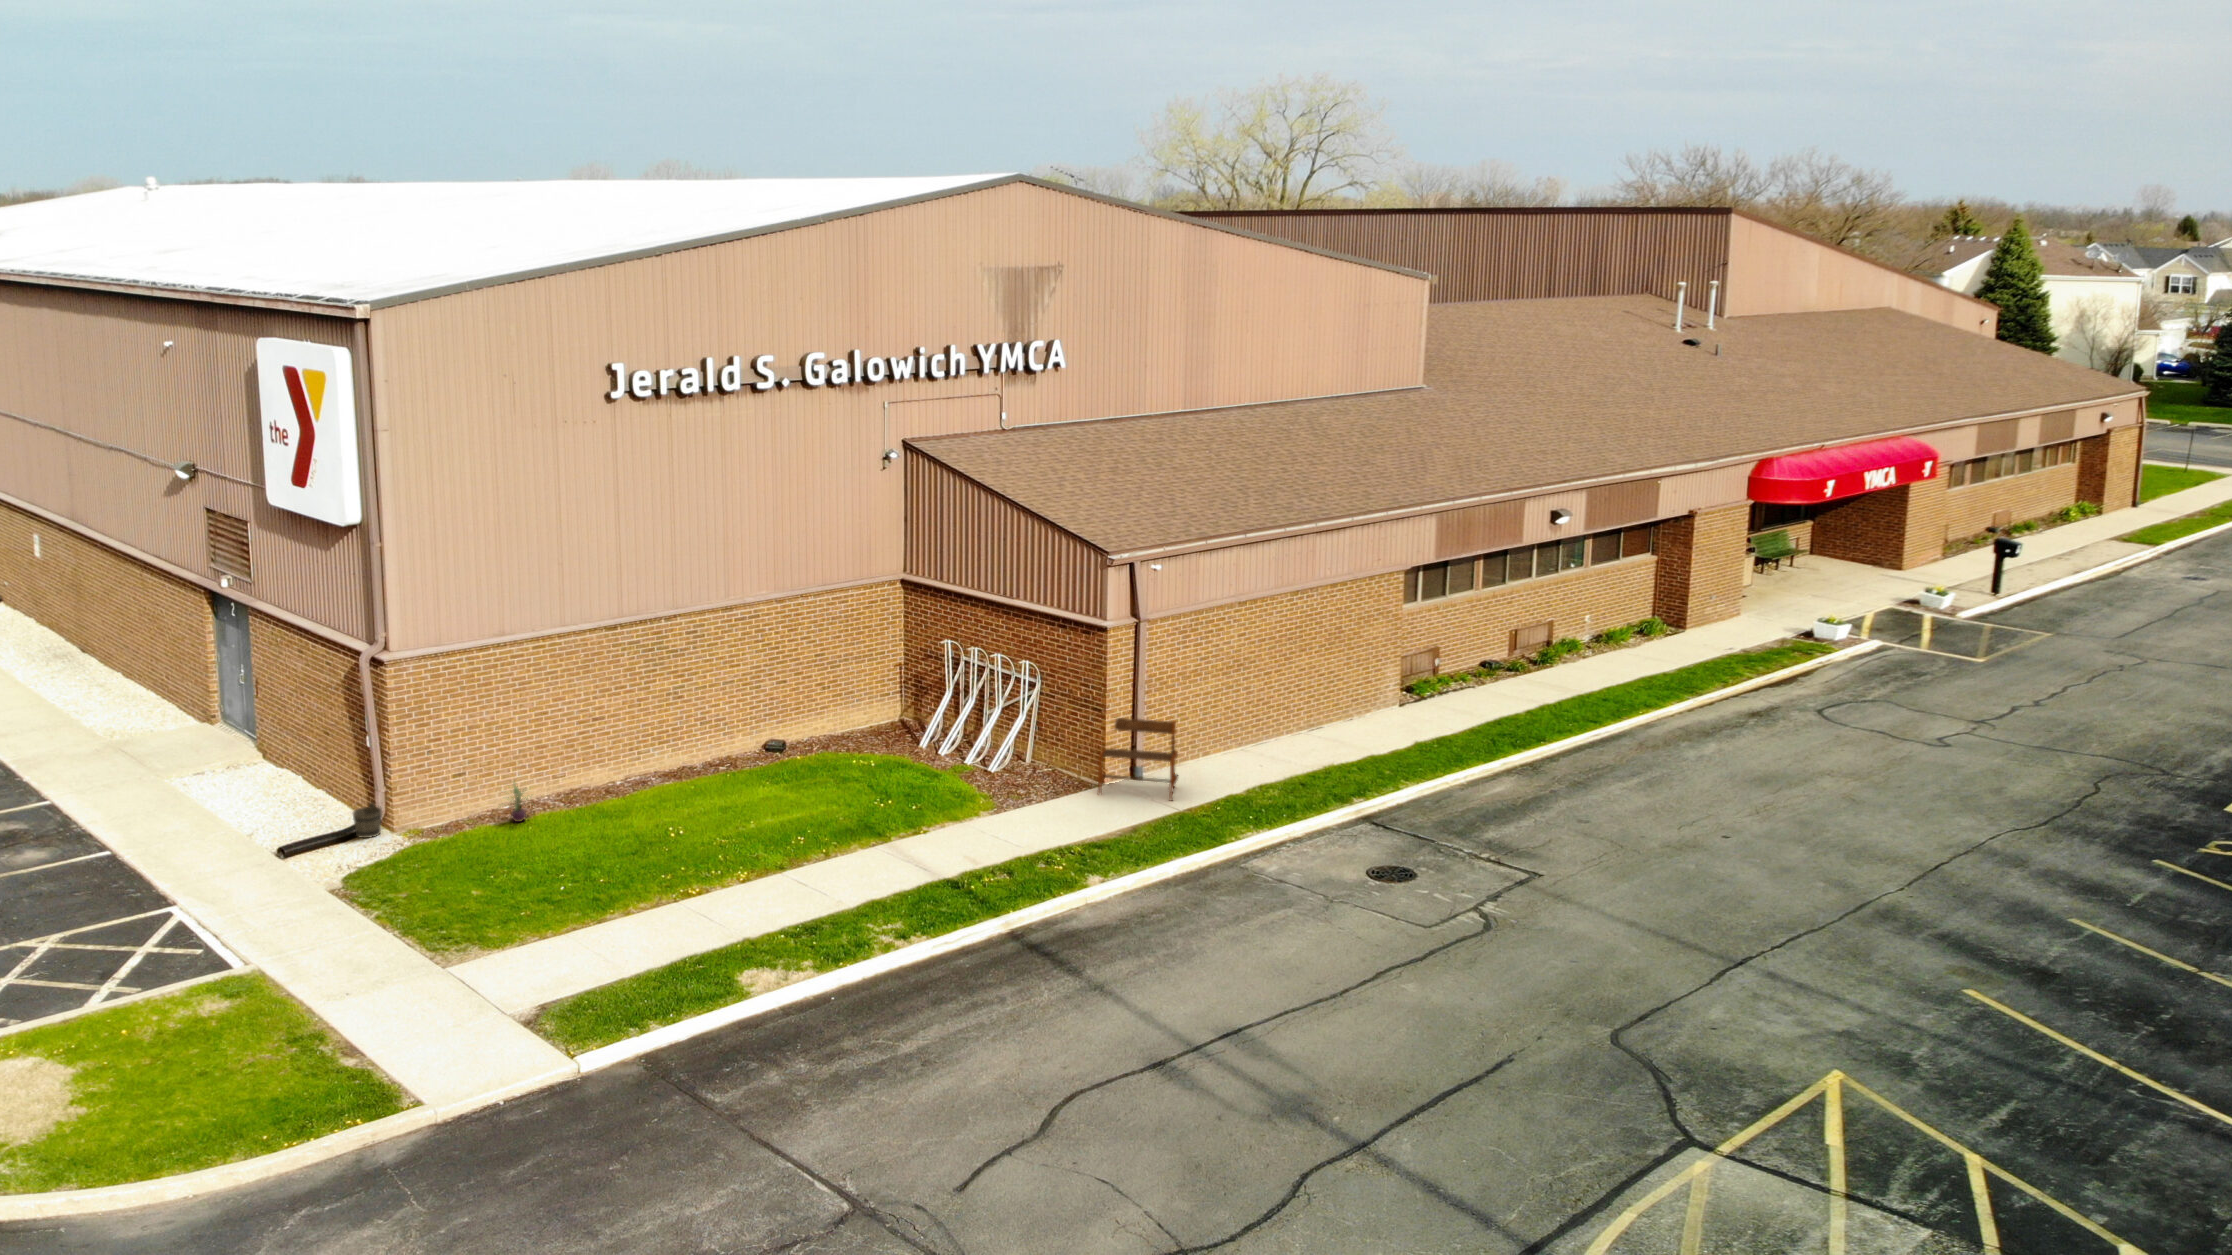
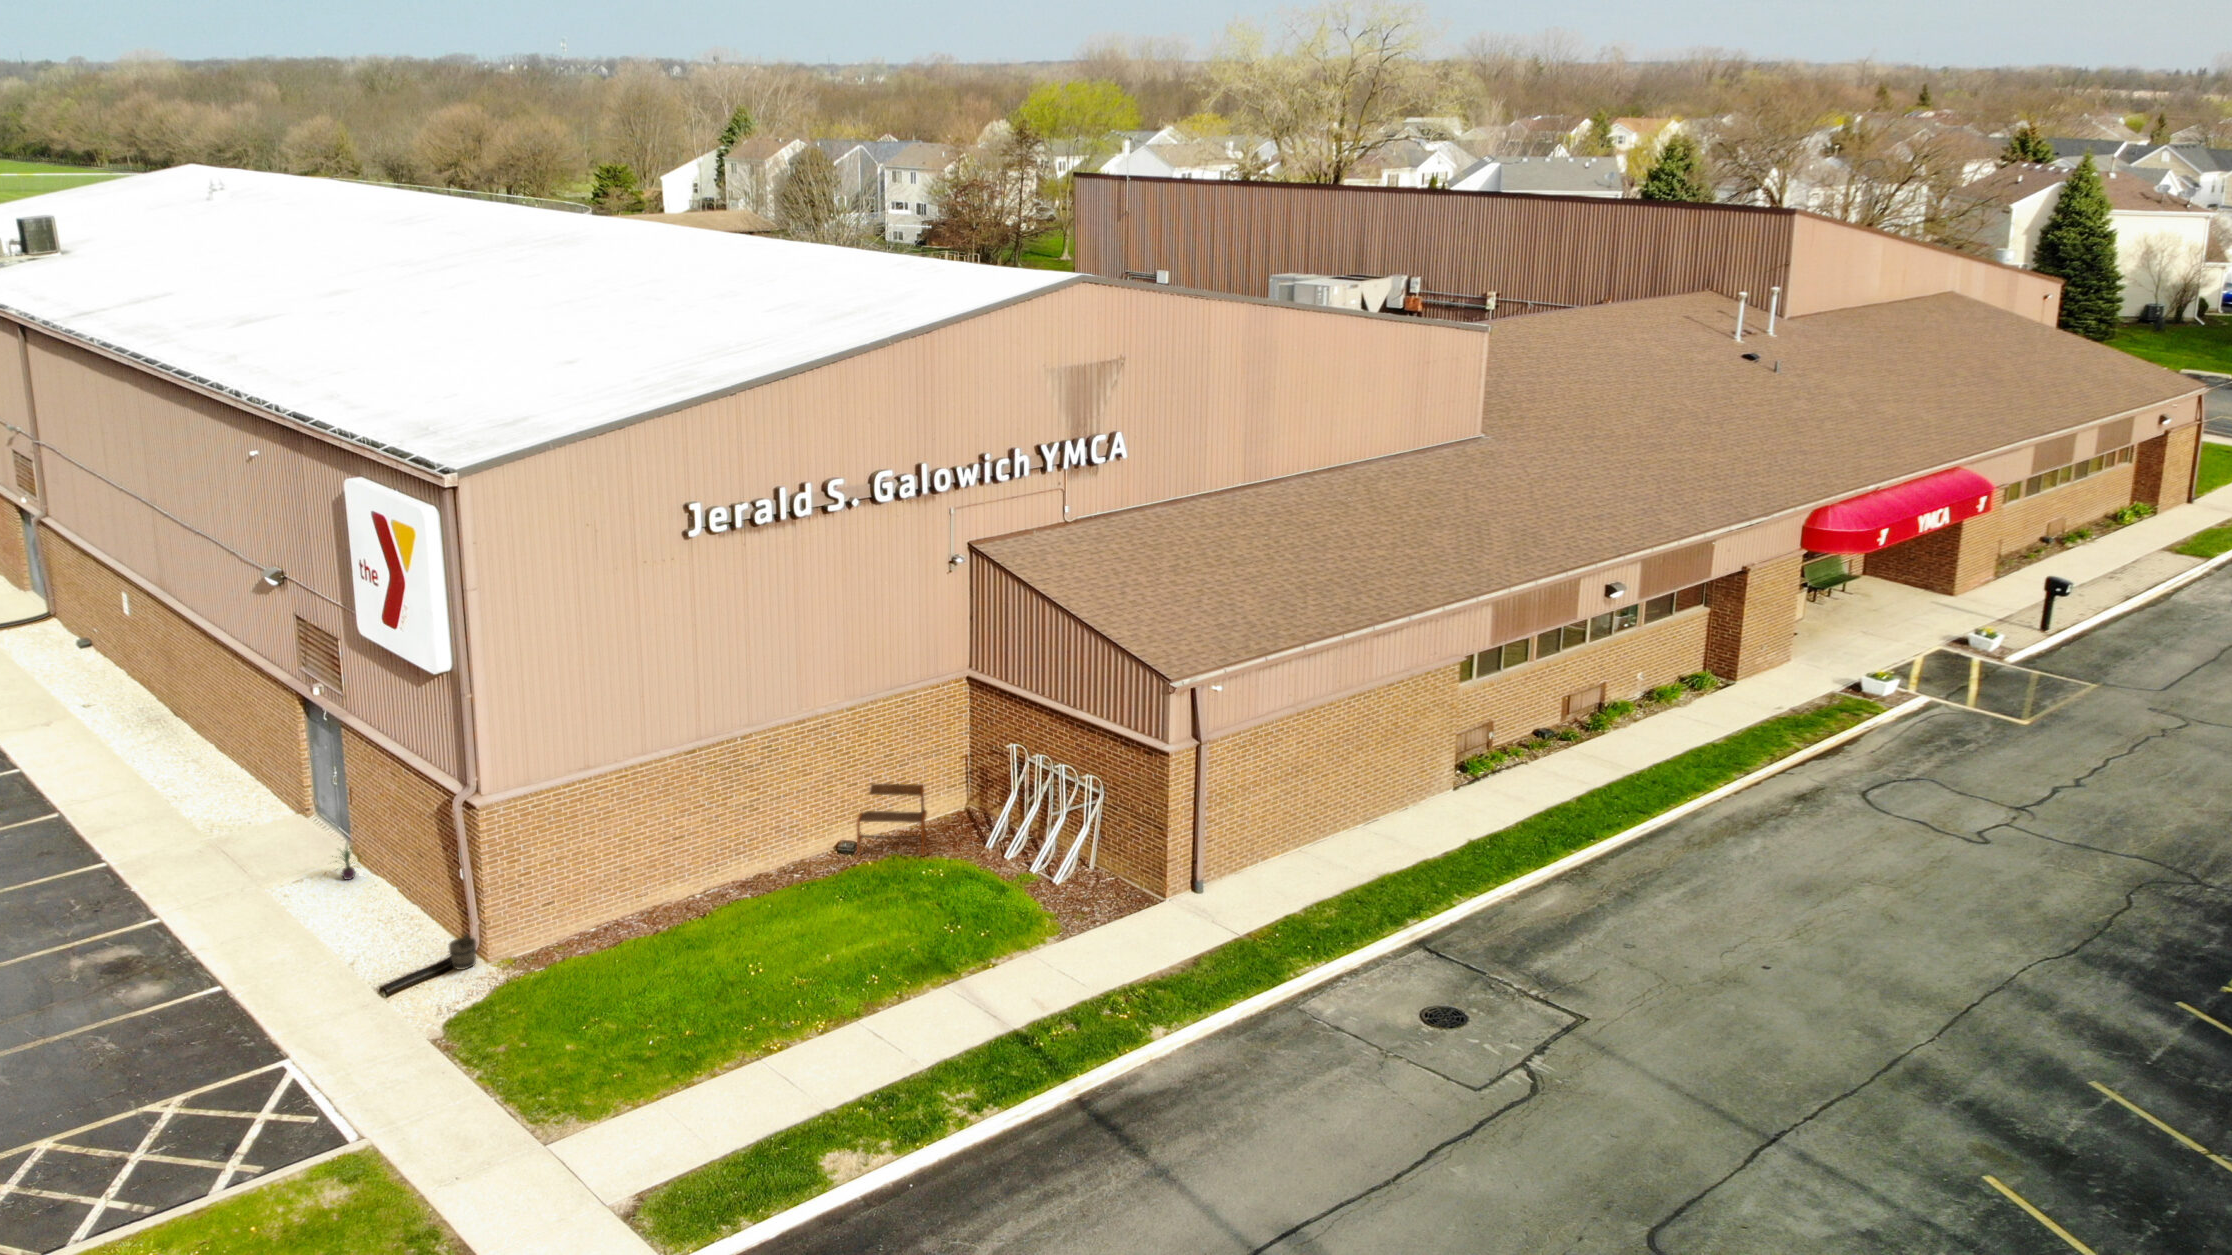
bench: present [1098,718,1178,800] -> present [857,784,928,856]
decorative plant: present [511,784,528,822] -> present [332,844,355,880]

